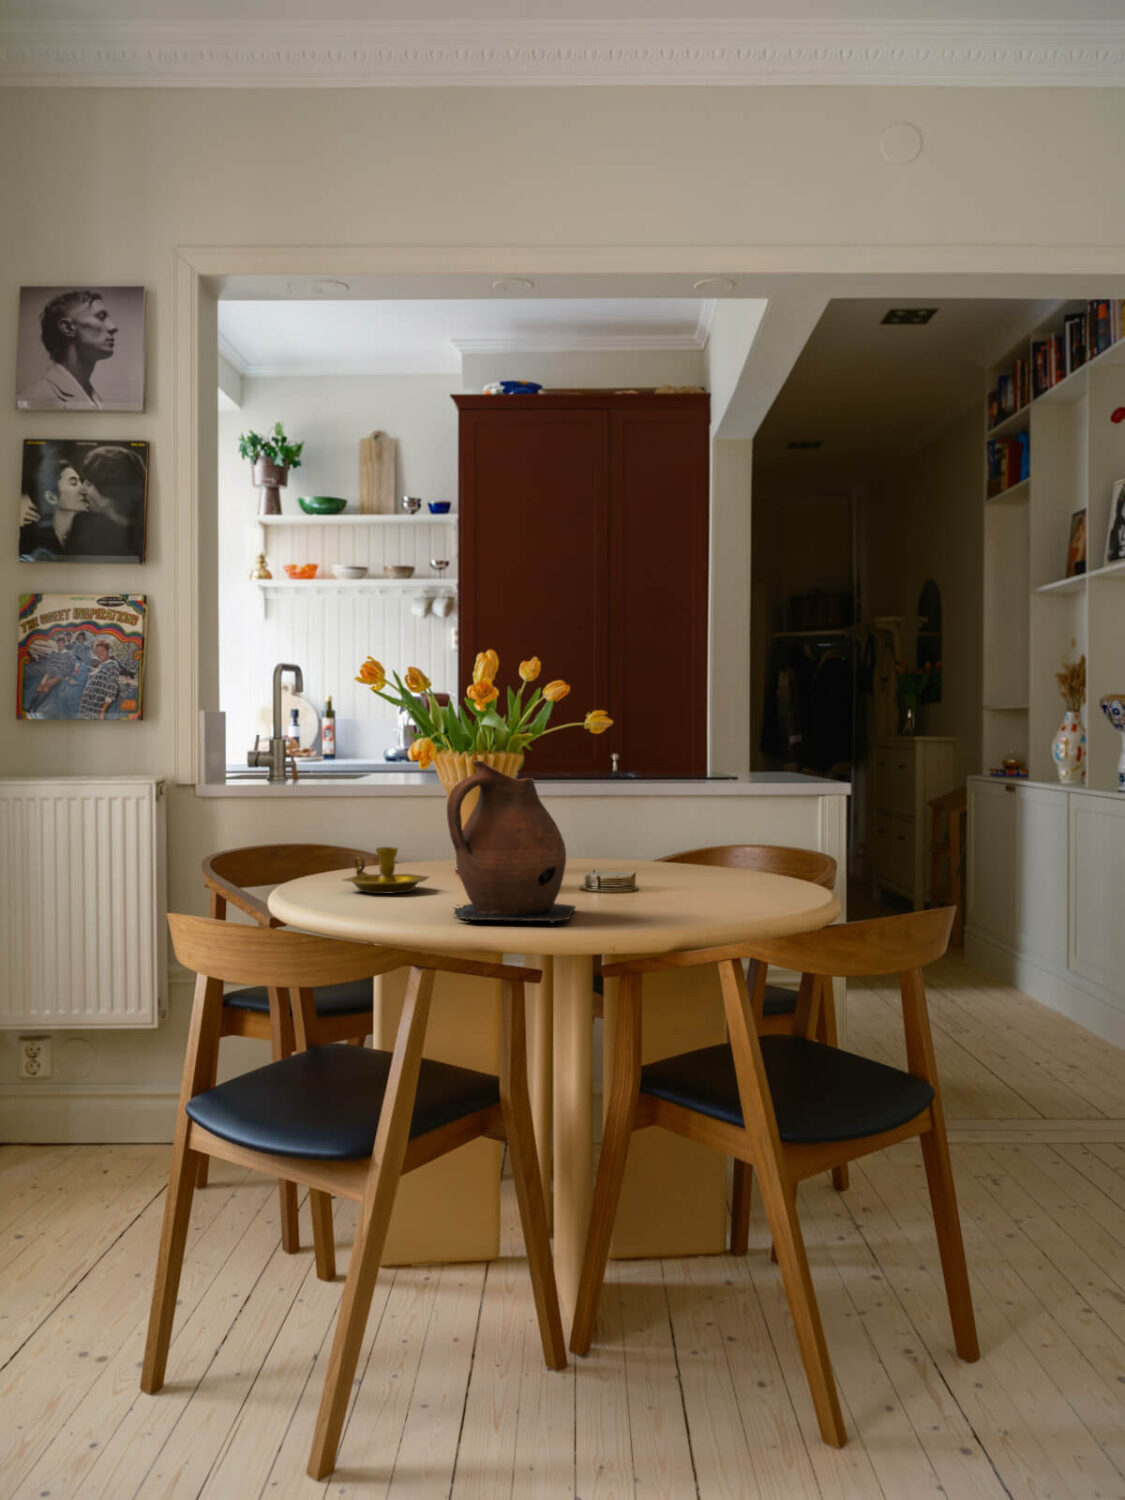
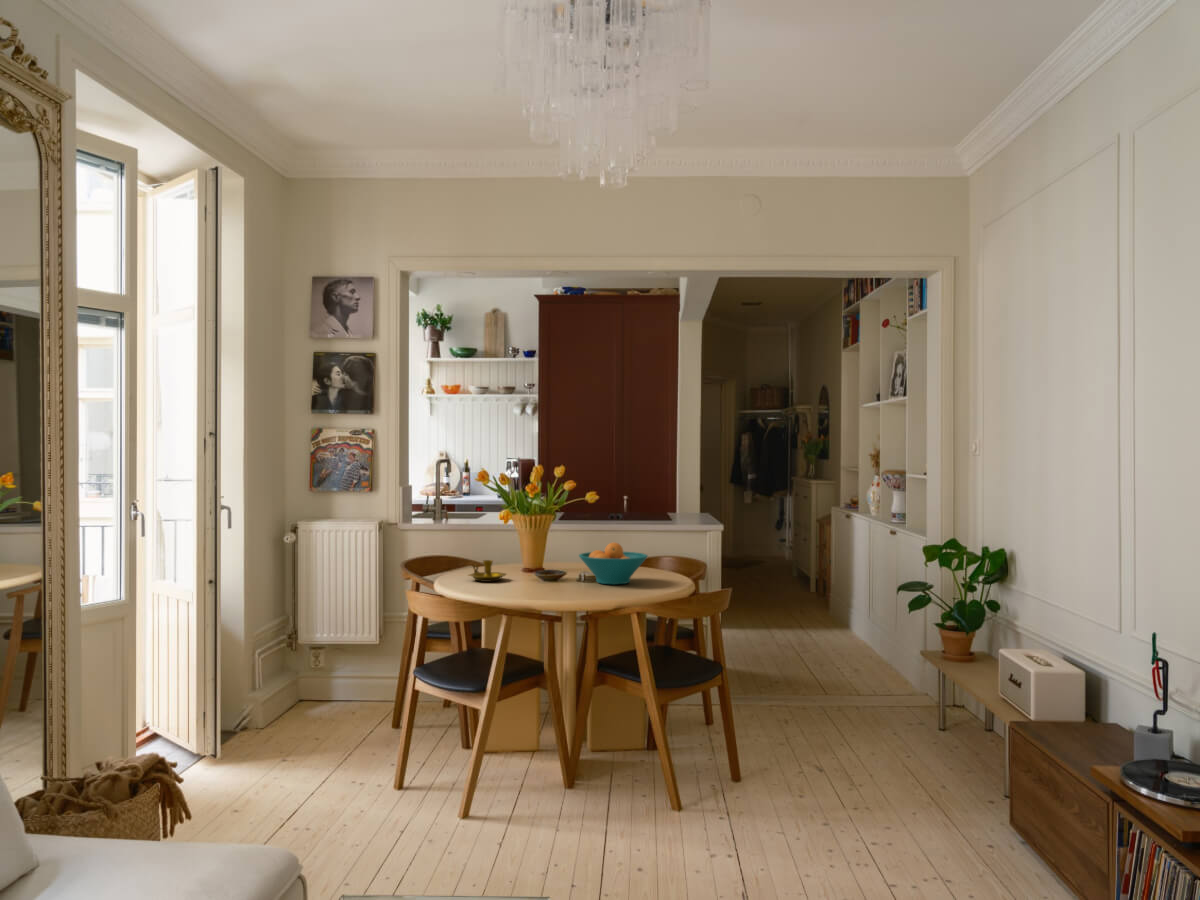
ceramic pitcher: present [447,760,575,924] -> none [511,526,569,597]
fruit bowl: none [587,806,740,897] -> present [579,543,648,584]

